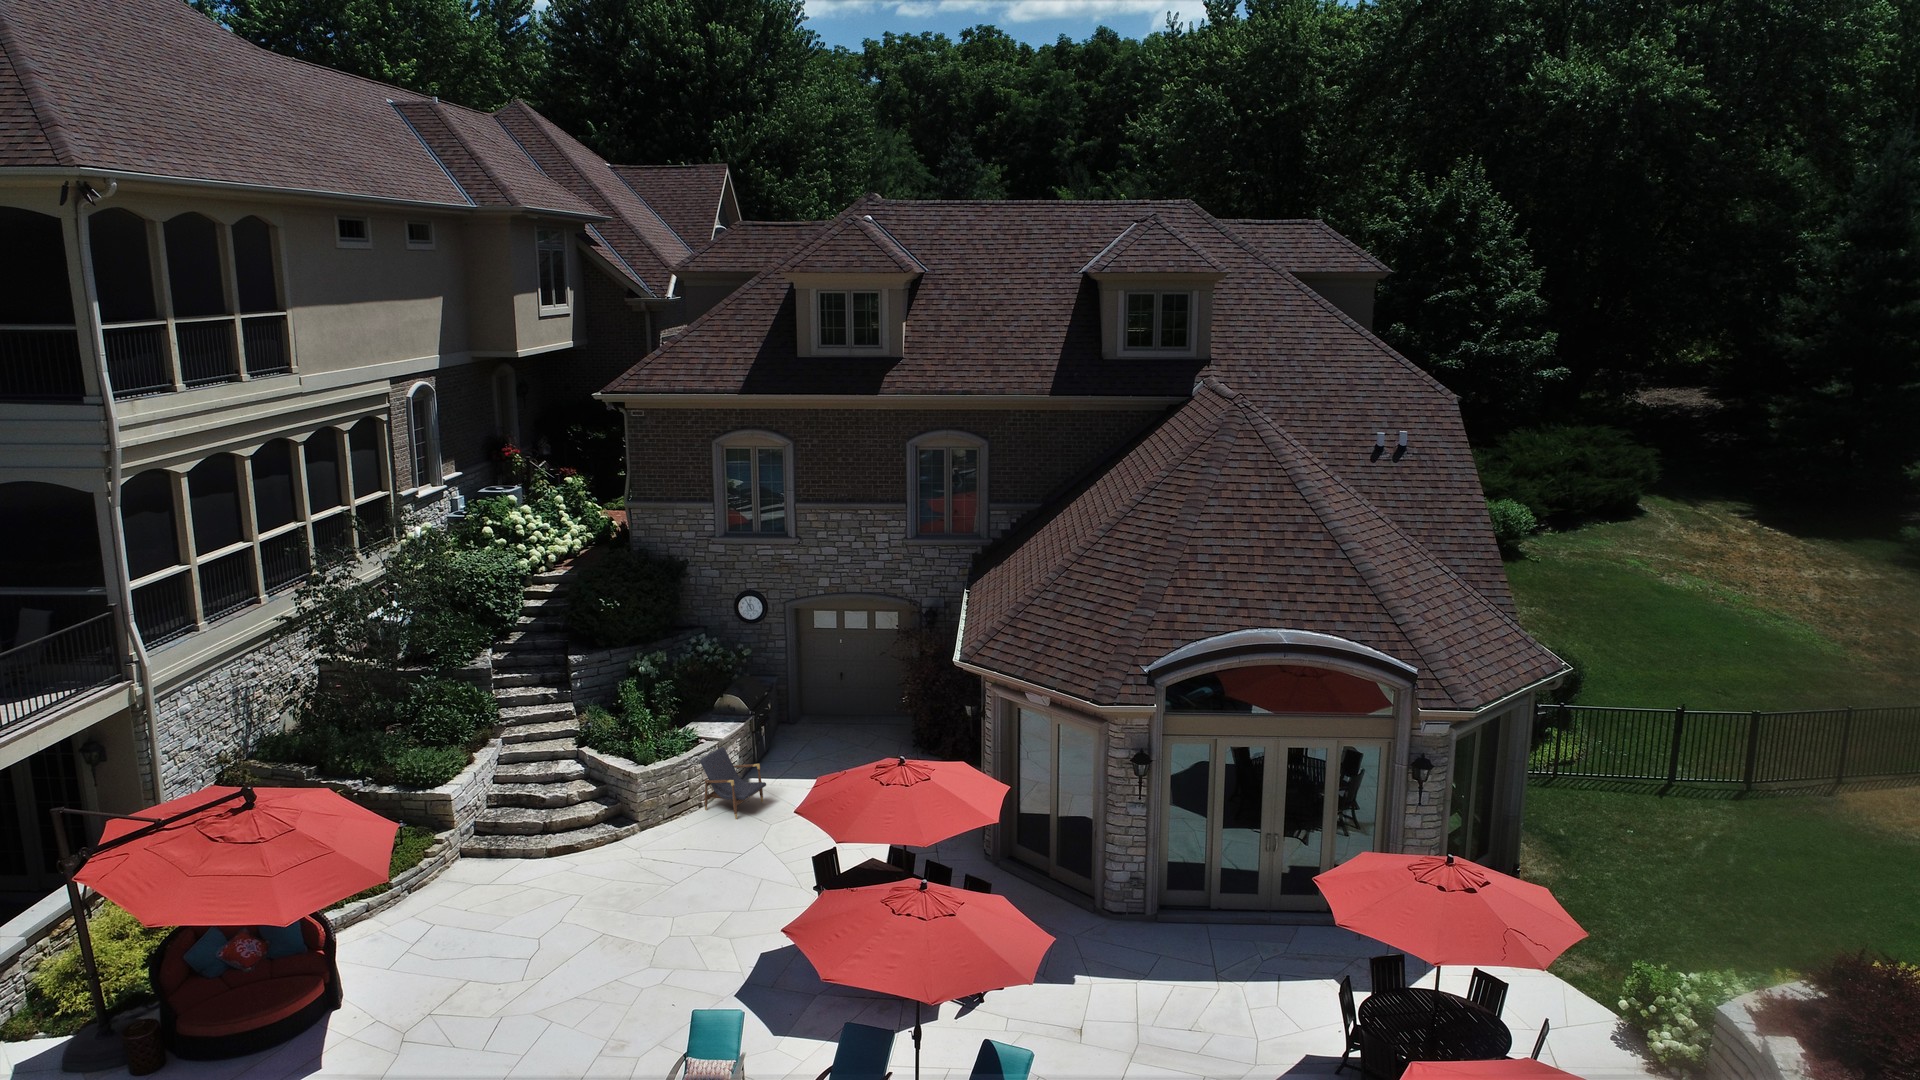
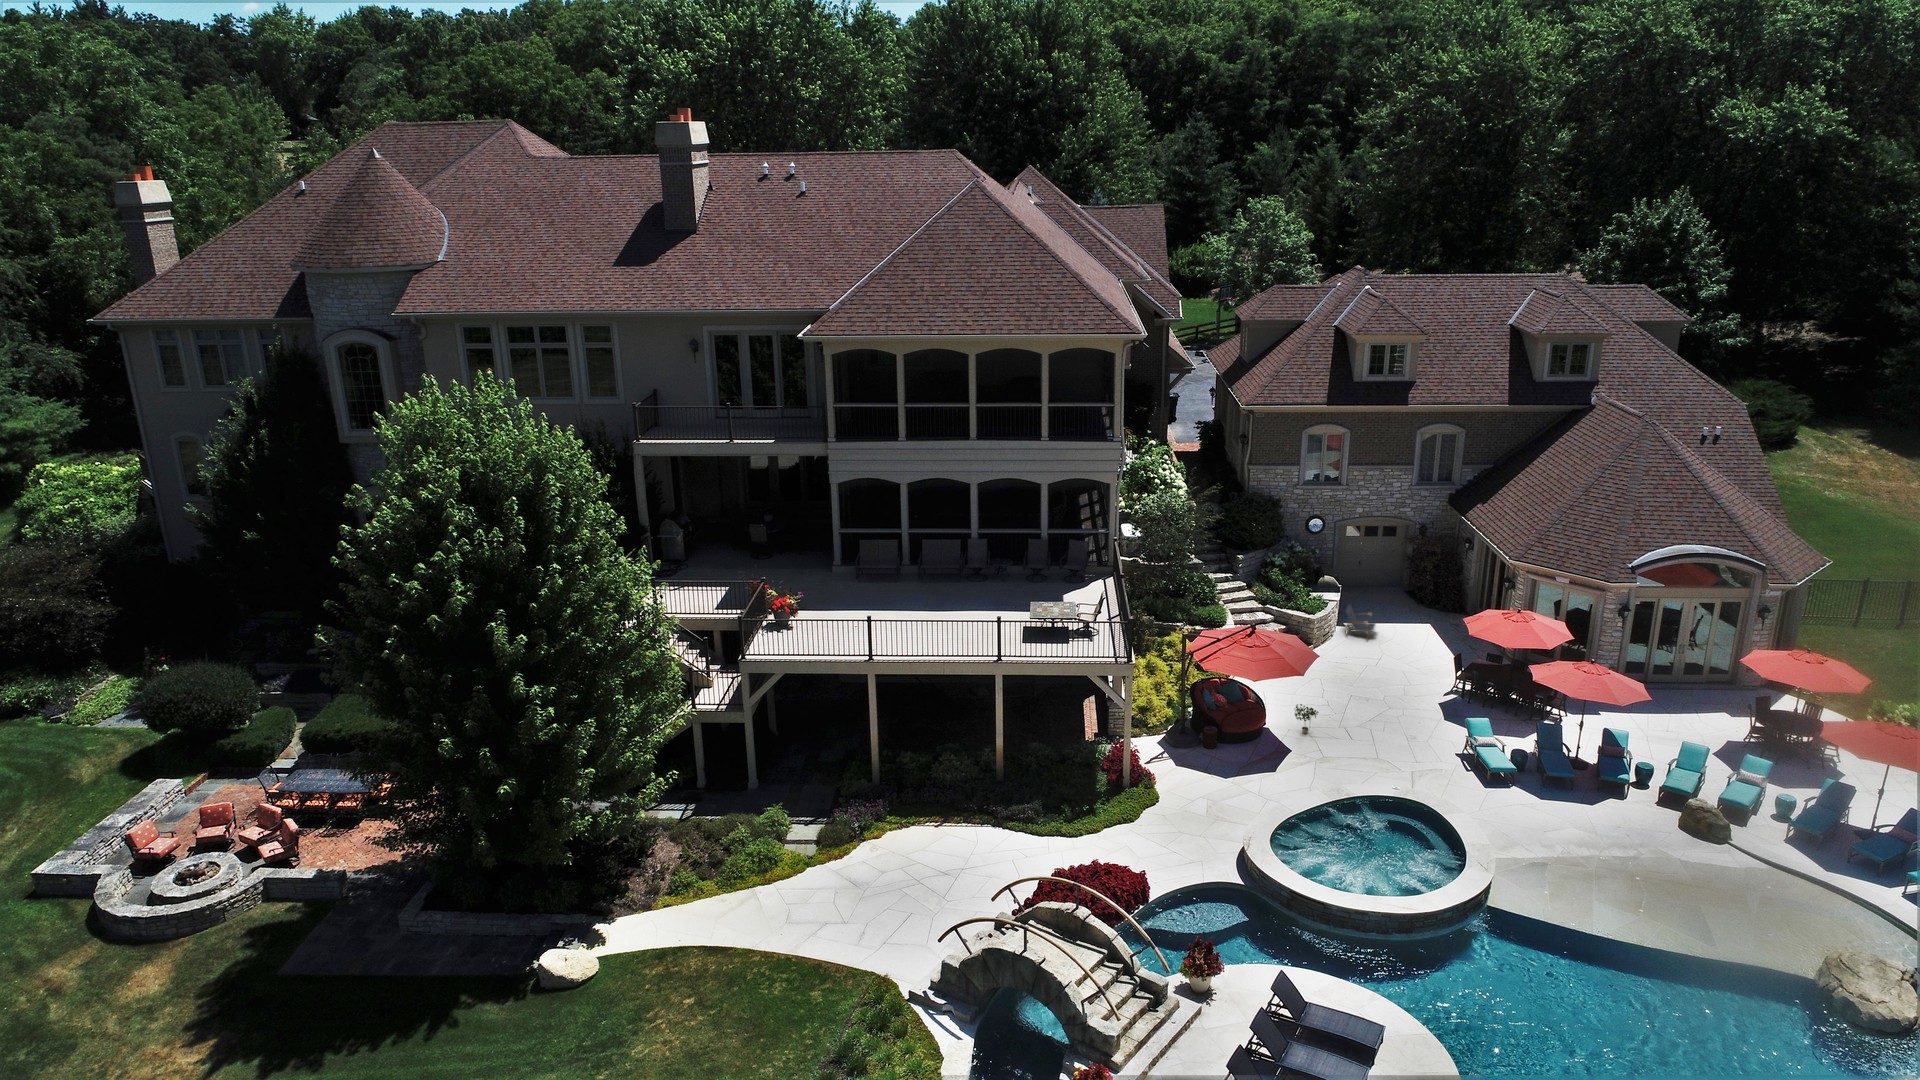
potted plant: none [306,967,360,1039] -> present [1295,704,1319,734]

